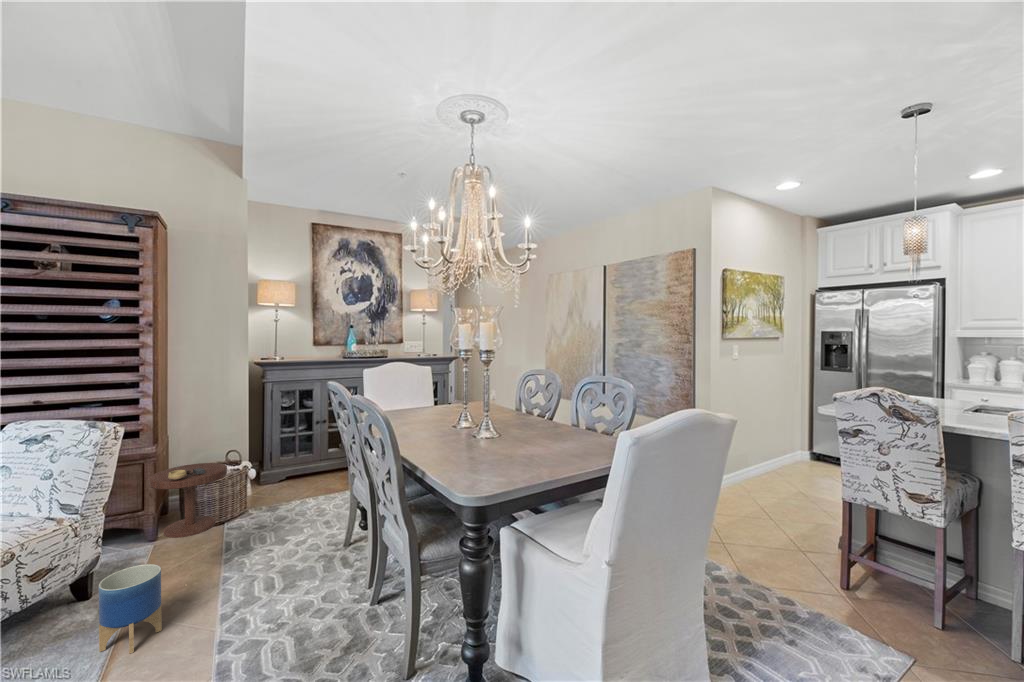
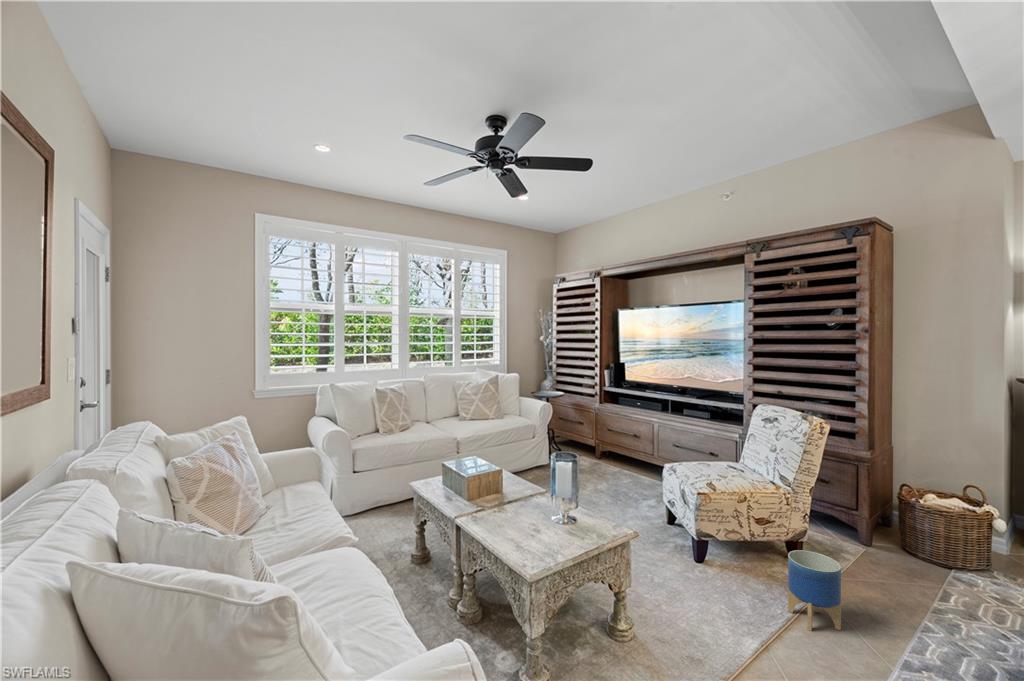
side table: present [149,463,227,538] -> none [844,476,934,606]

